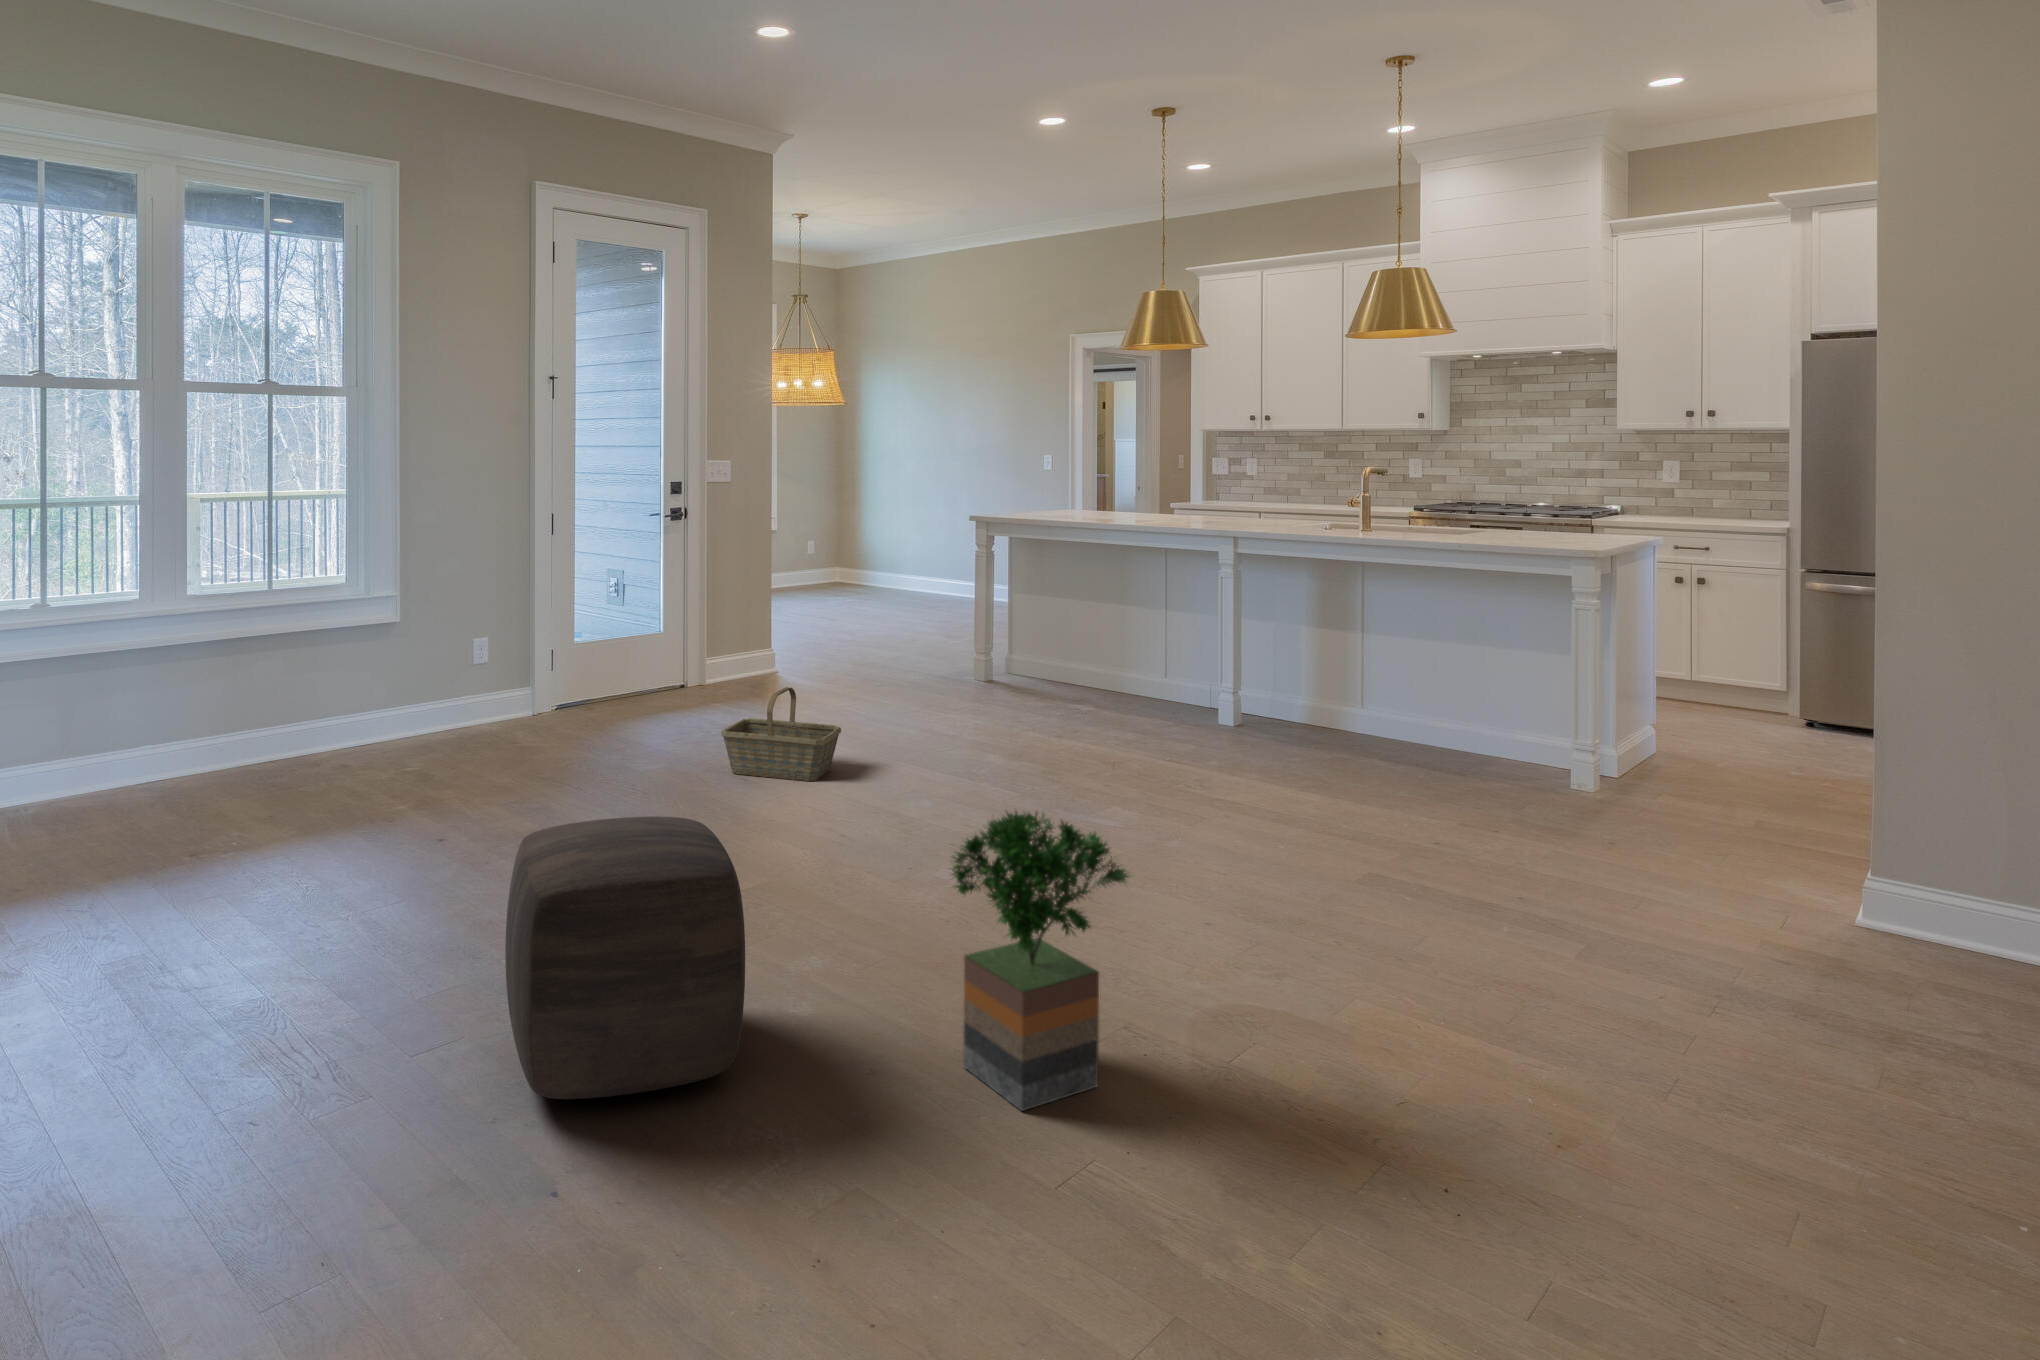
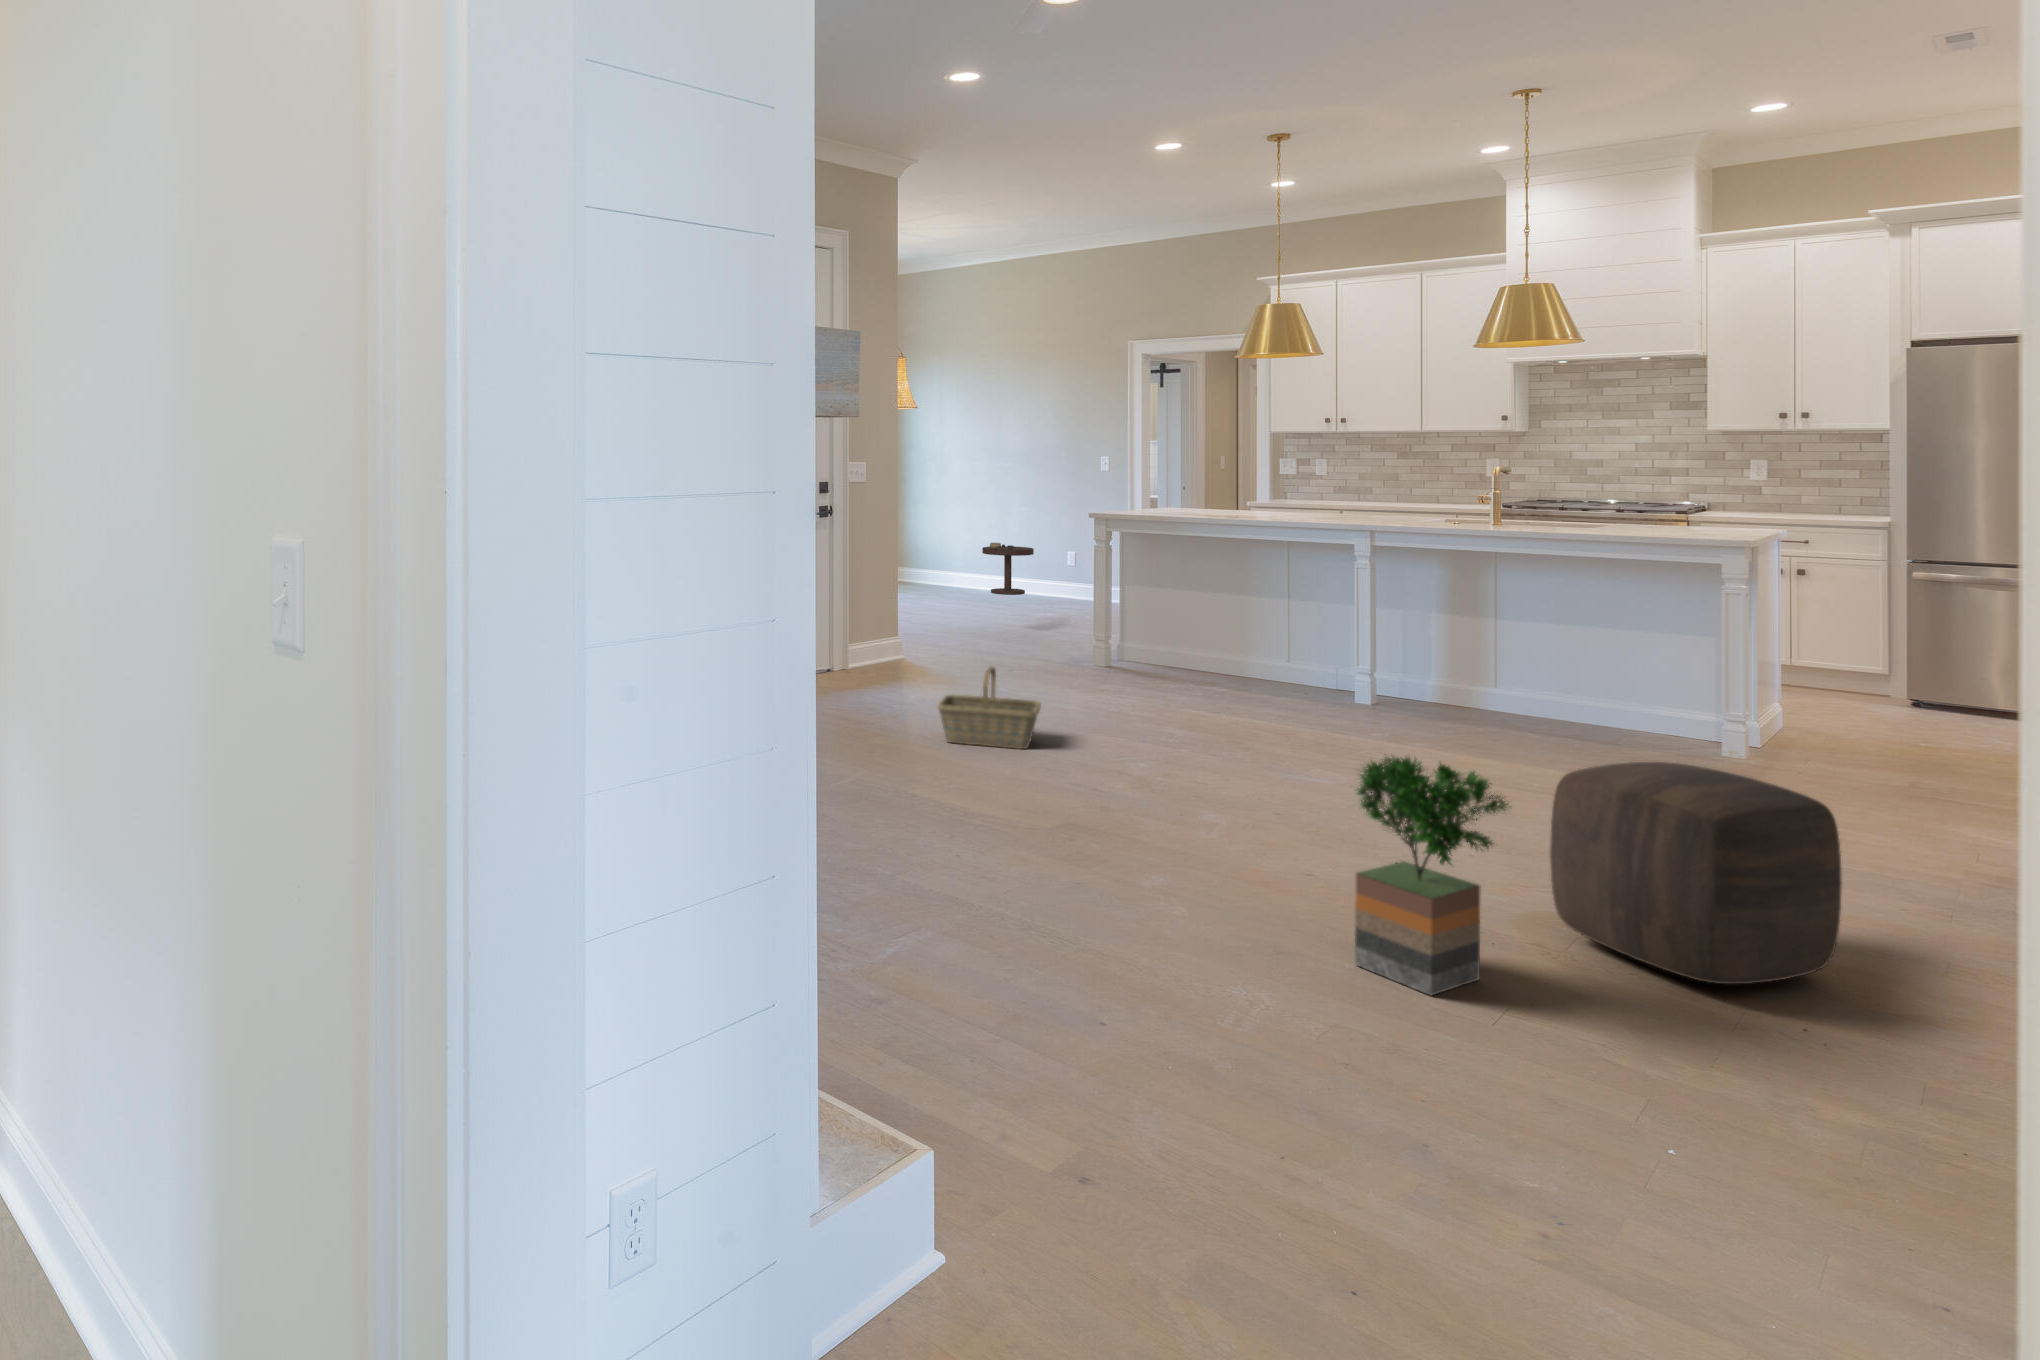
side table: none [884,547,937,648] -> present [982,543,1034,595]
ottoman: present [505,816,745,1099] -> present [1550,762,1842,984]

